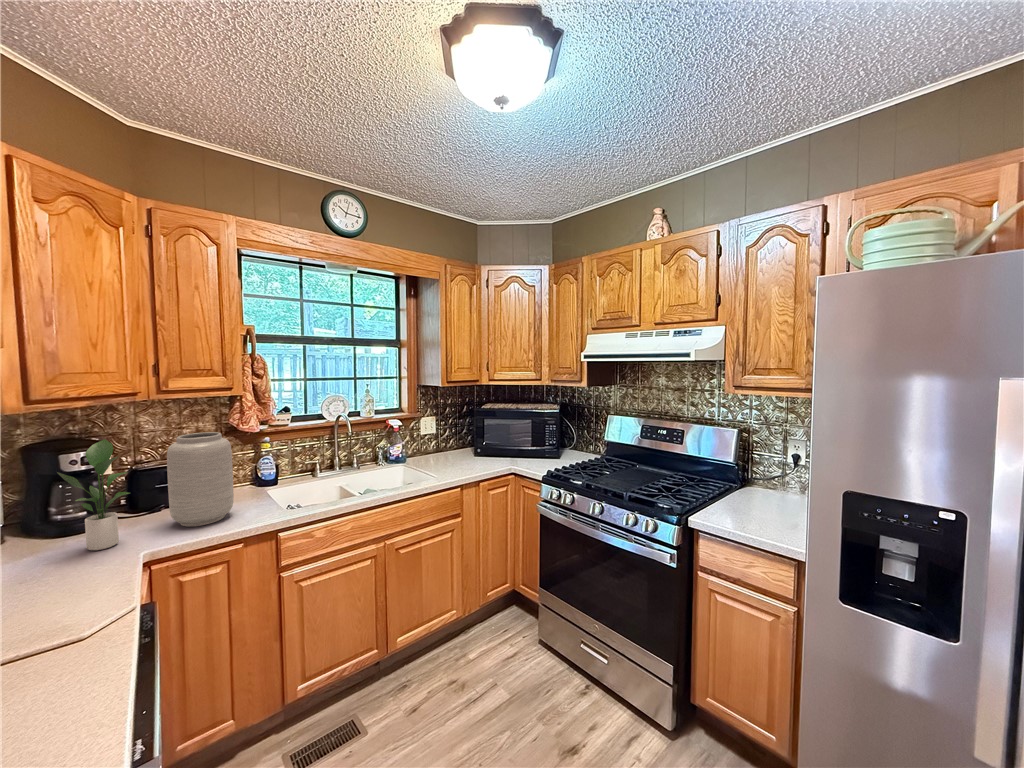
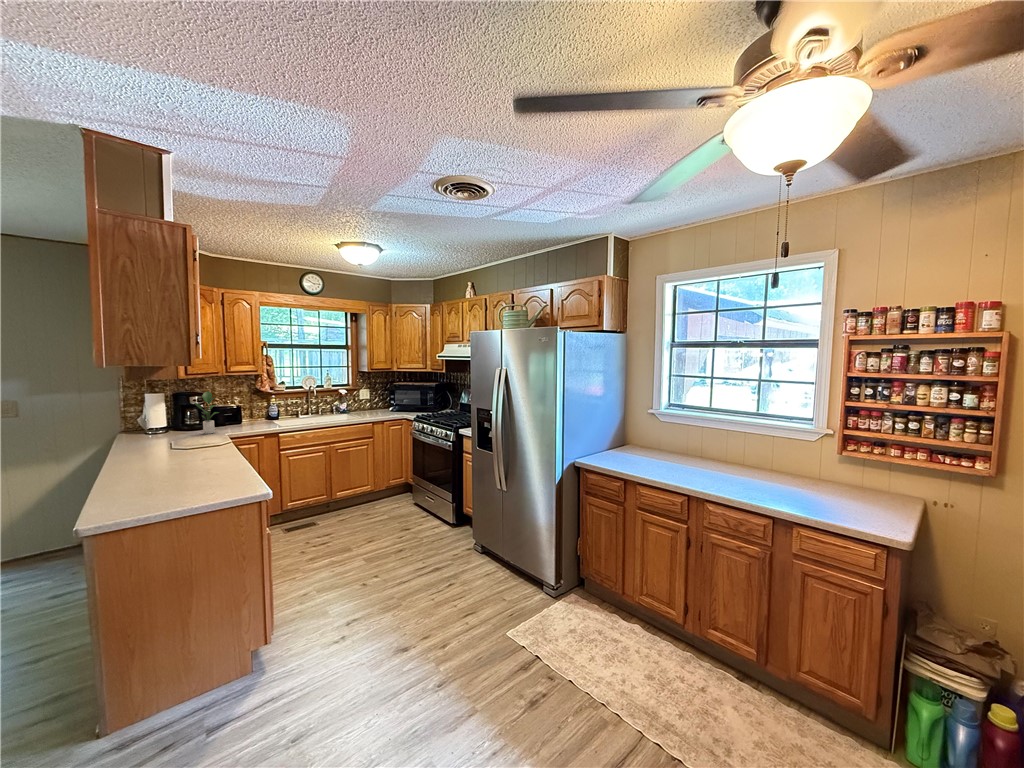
vase: present [167,432,234,527] -> none [232,391,259,430]

